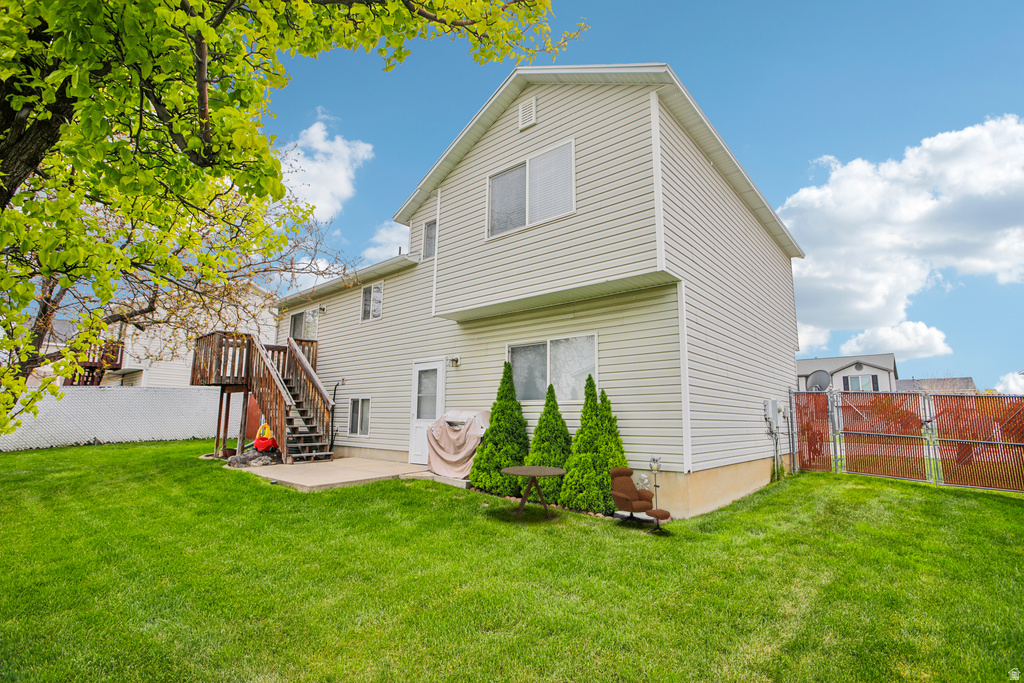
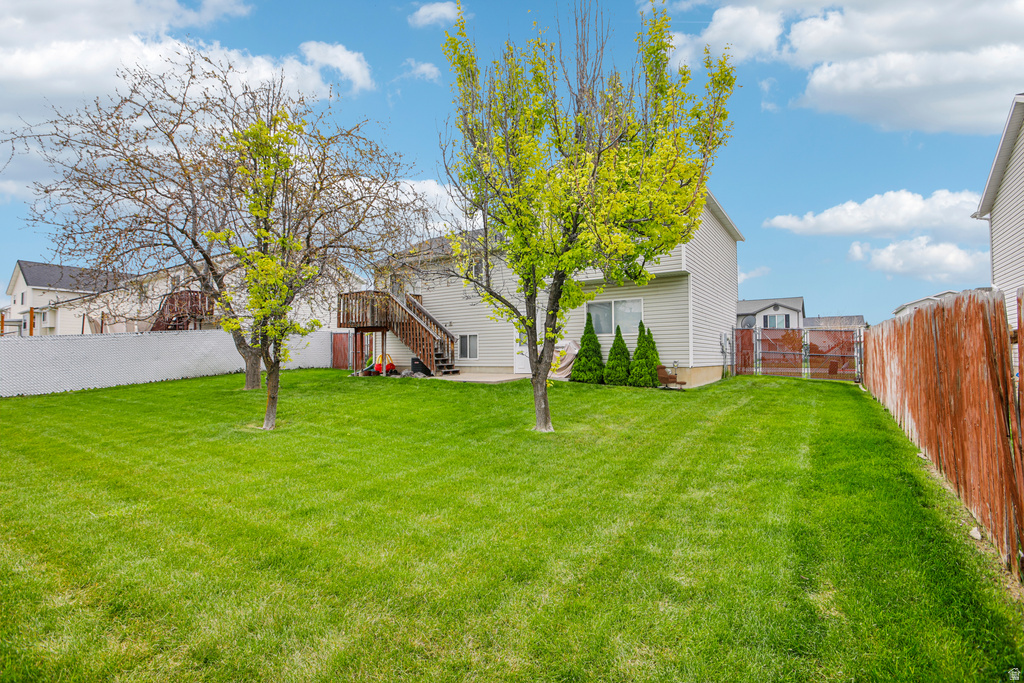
round table: present [501,466,566,520] -> none [604,367,636,390]

